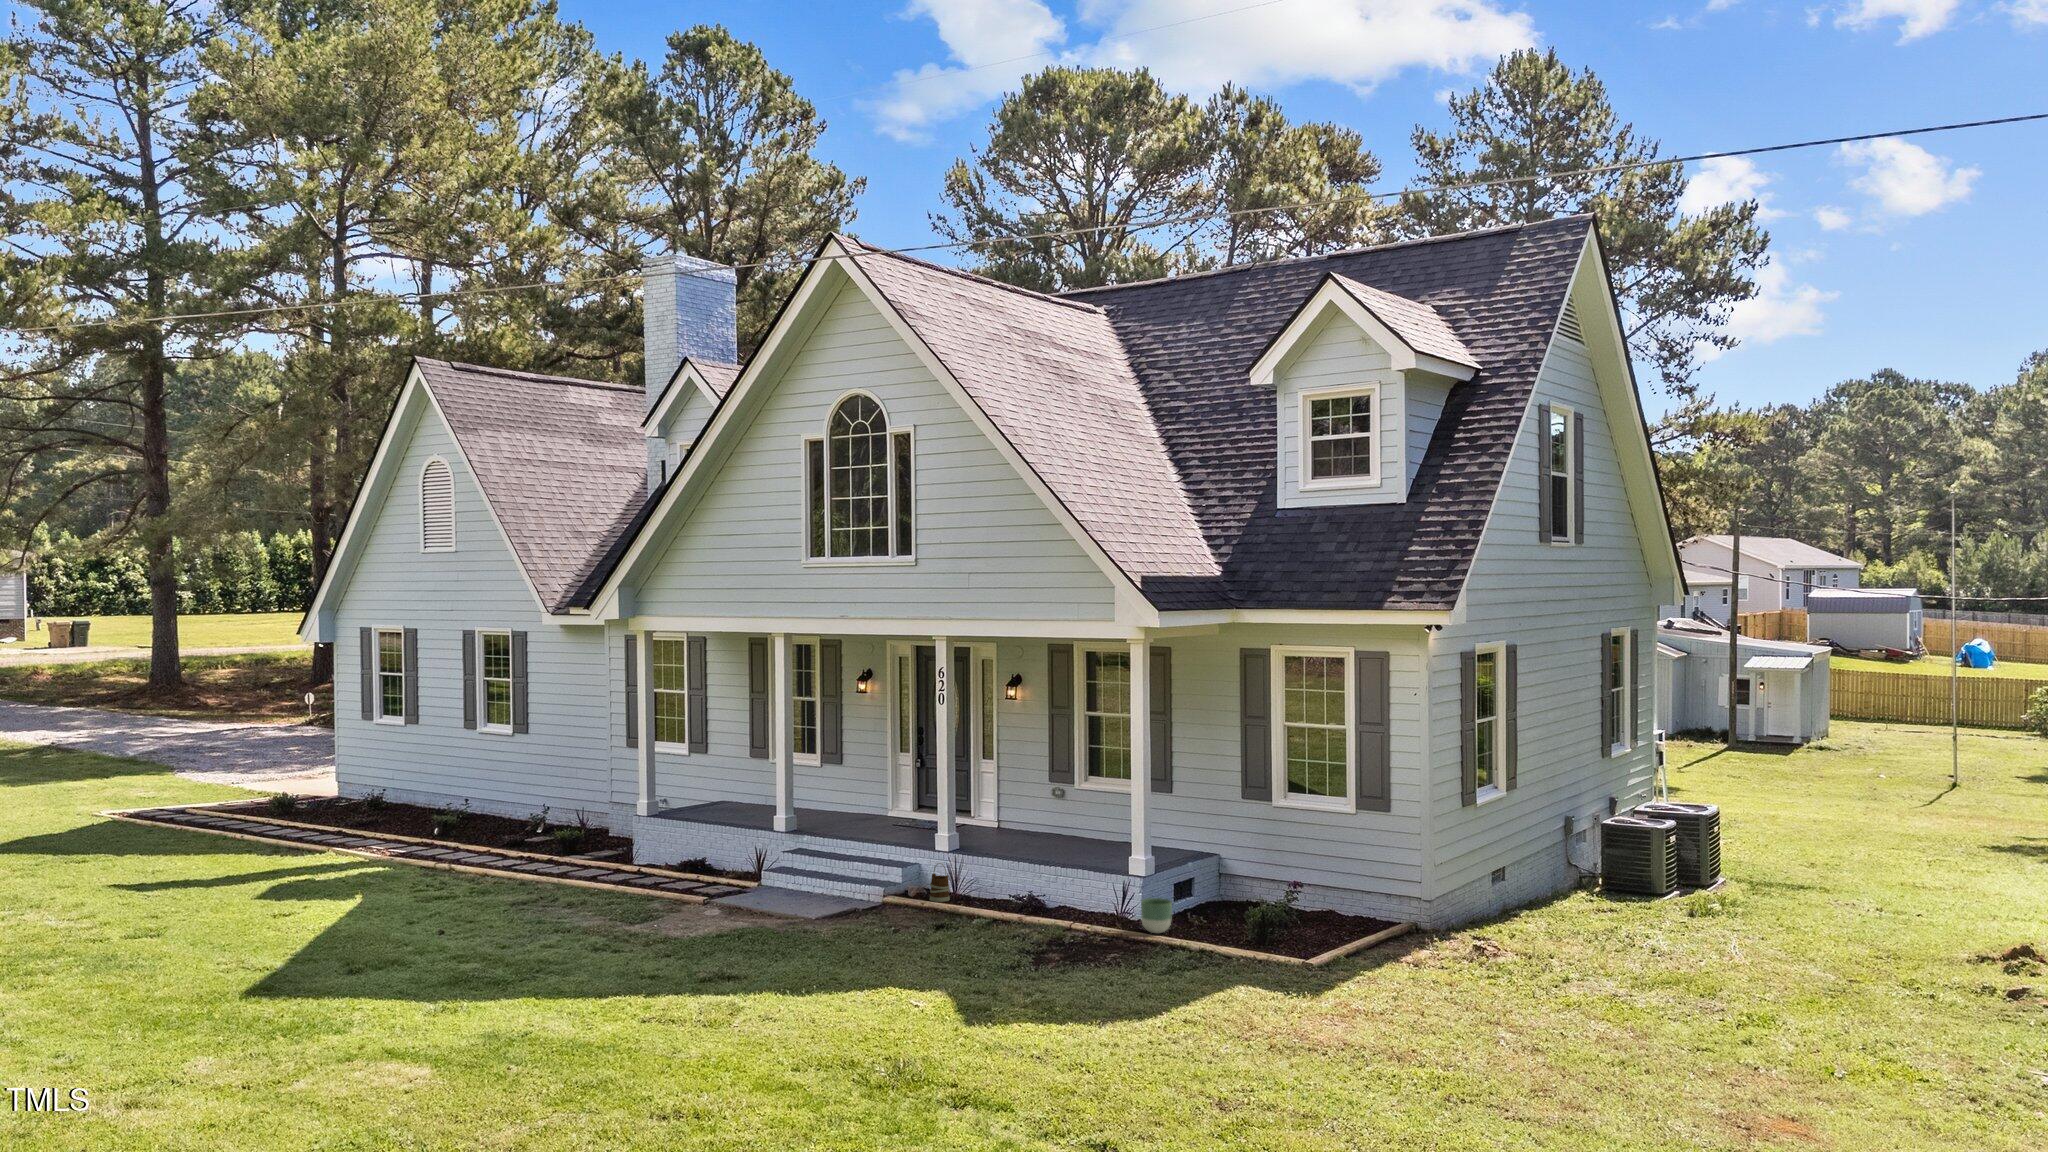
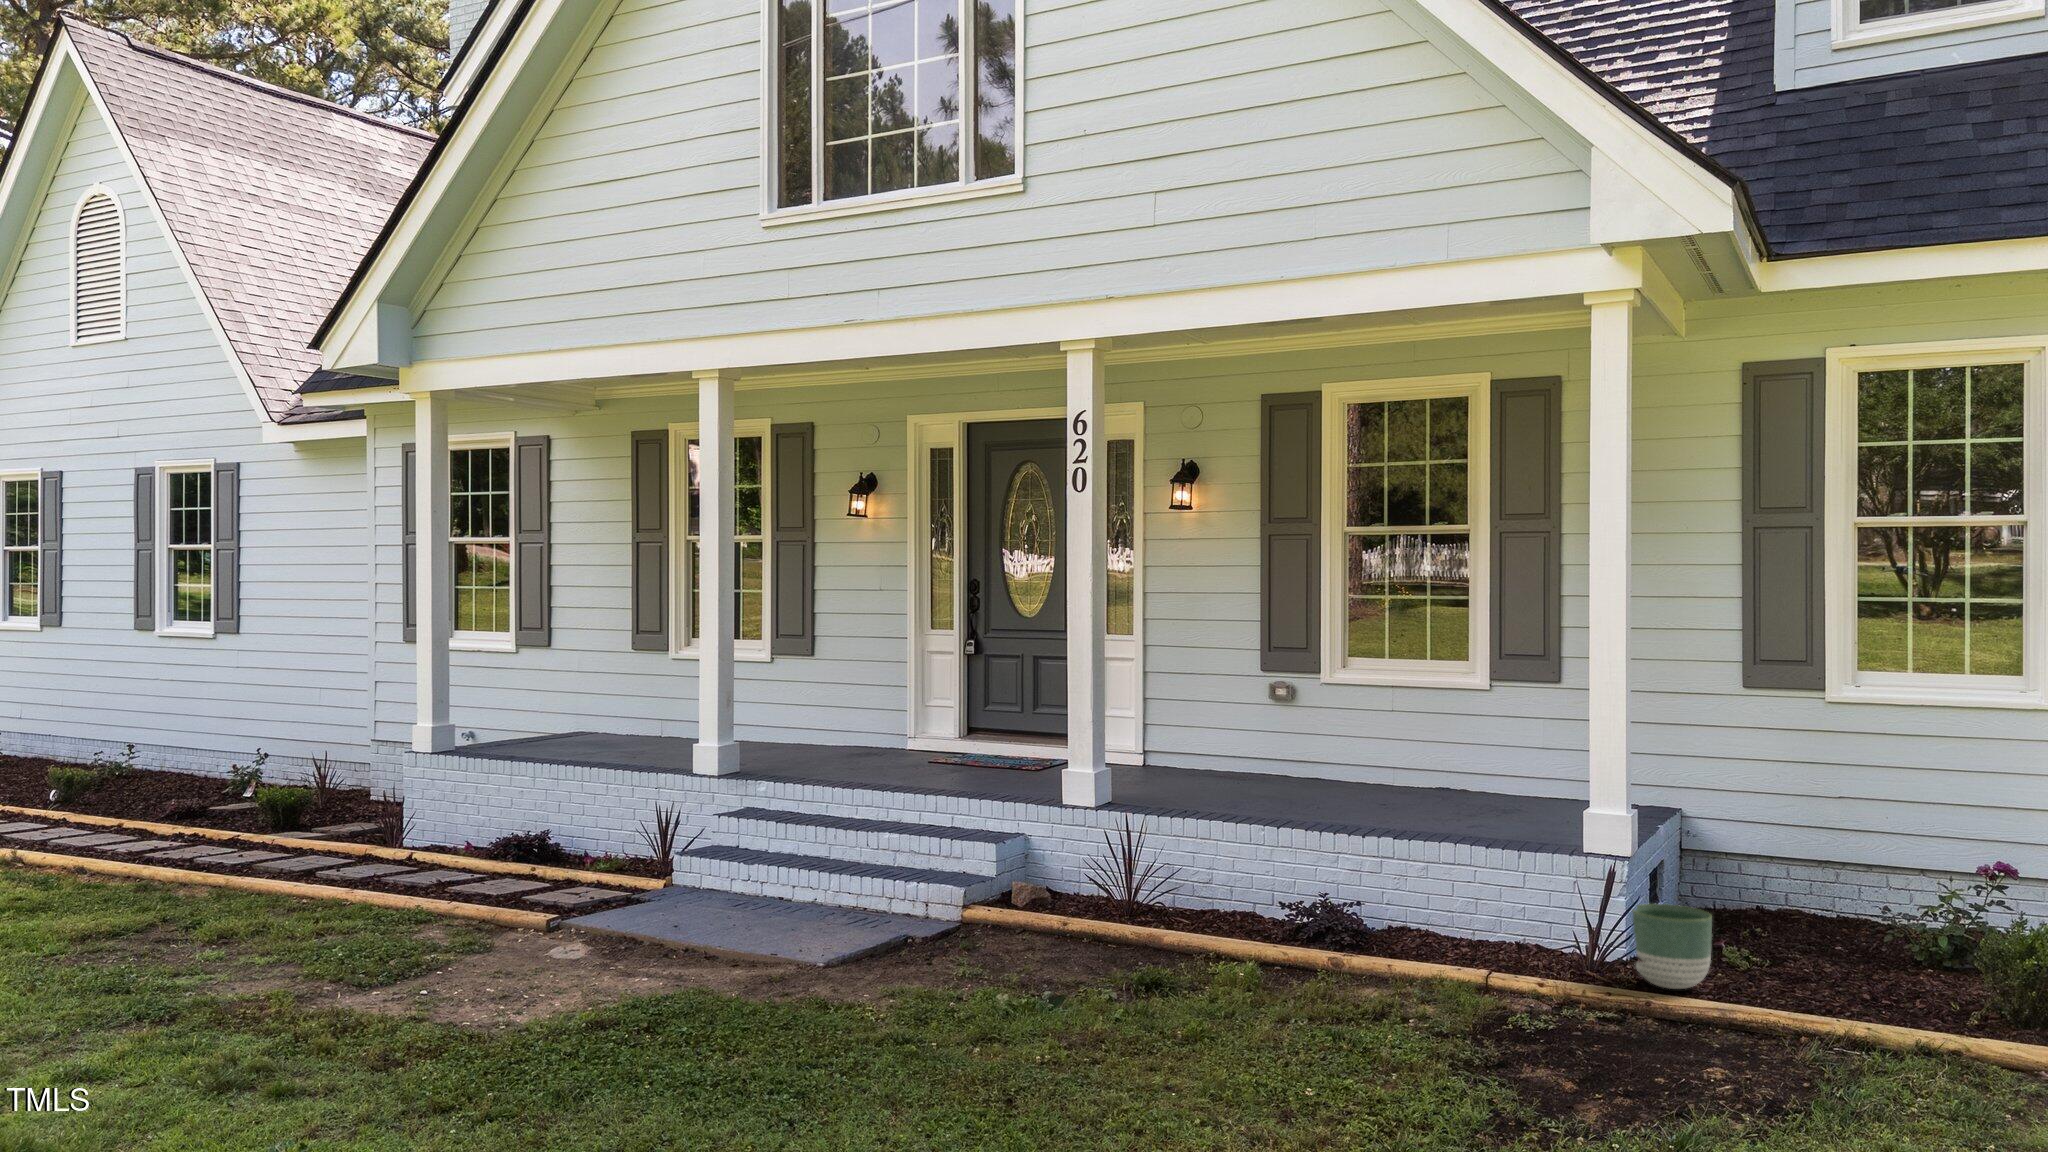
wooden bucket: present [929,863,950,902] -> none [1062,831,1108,917]

